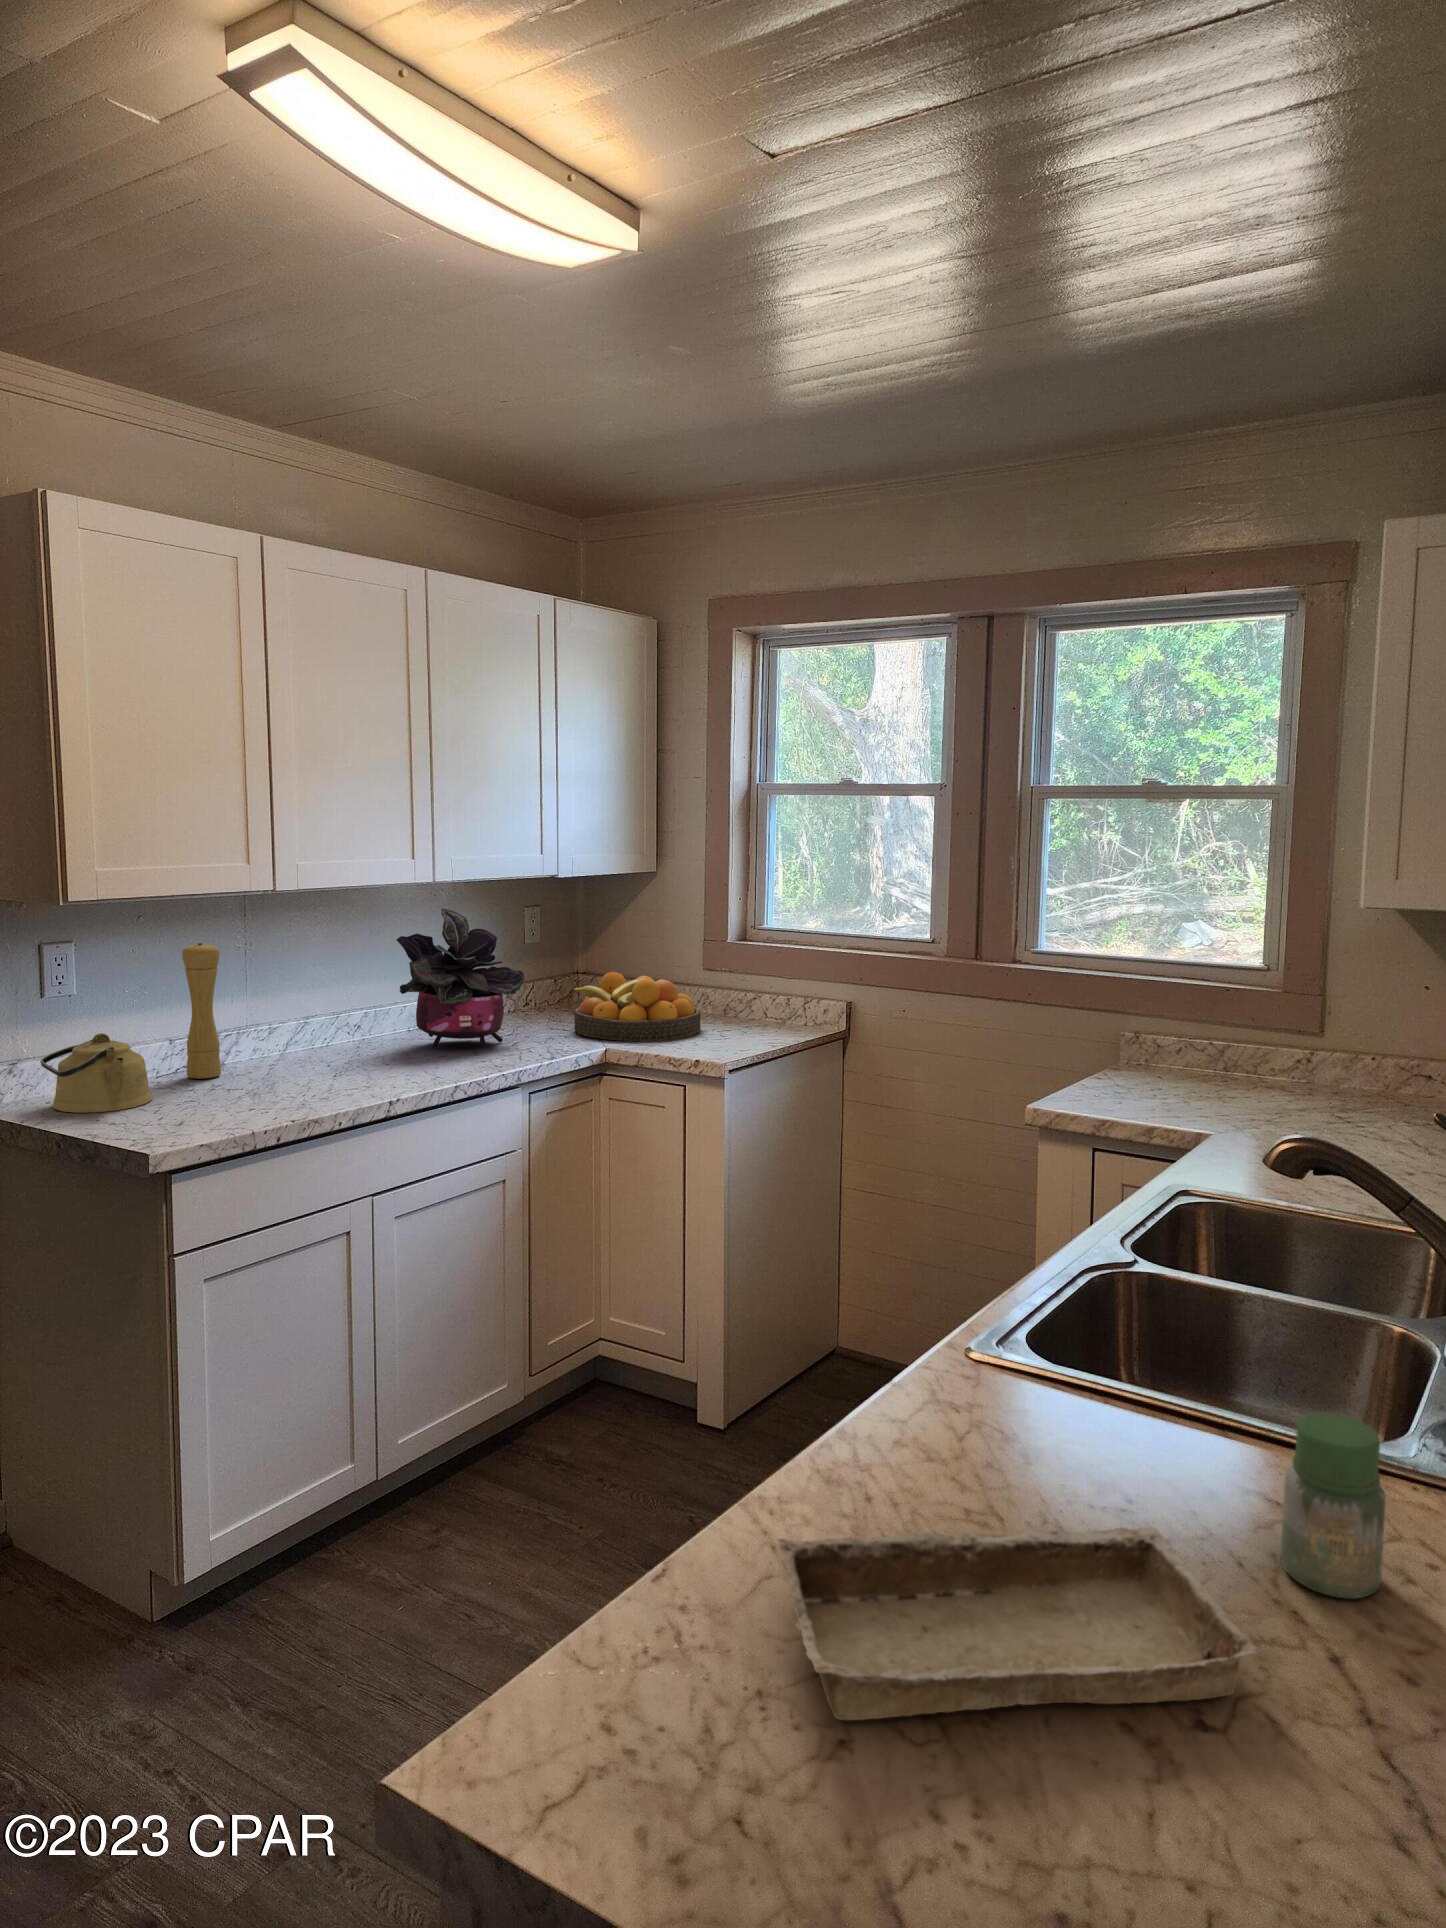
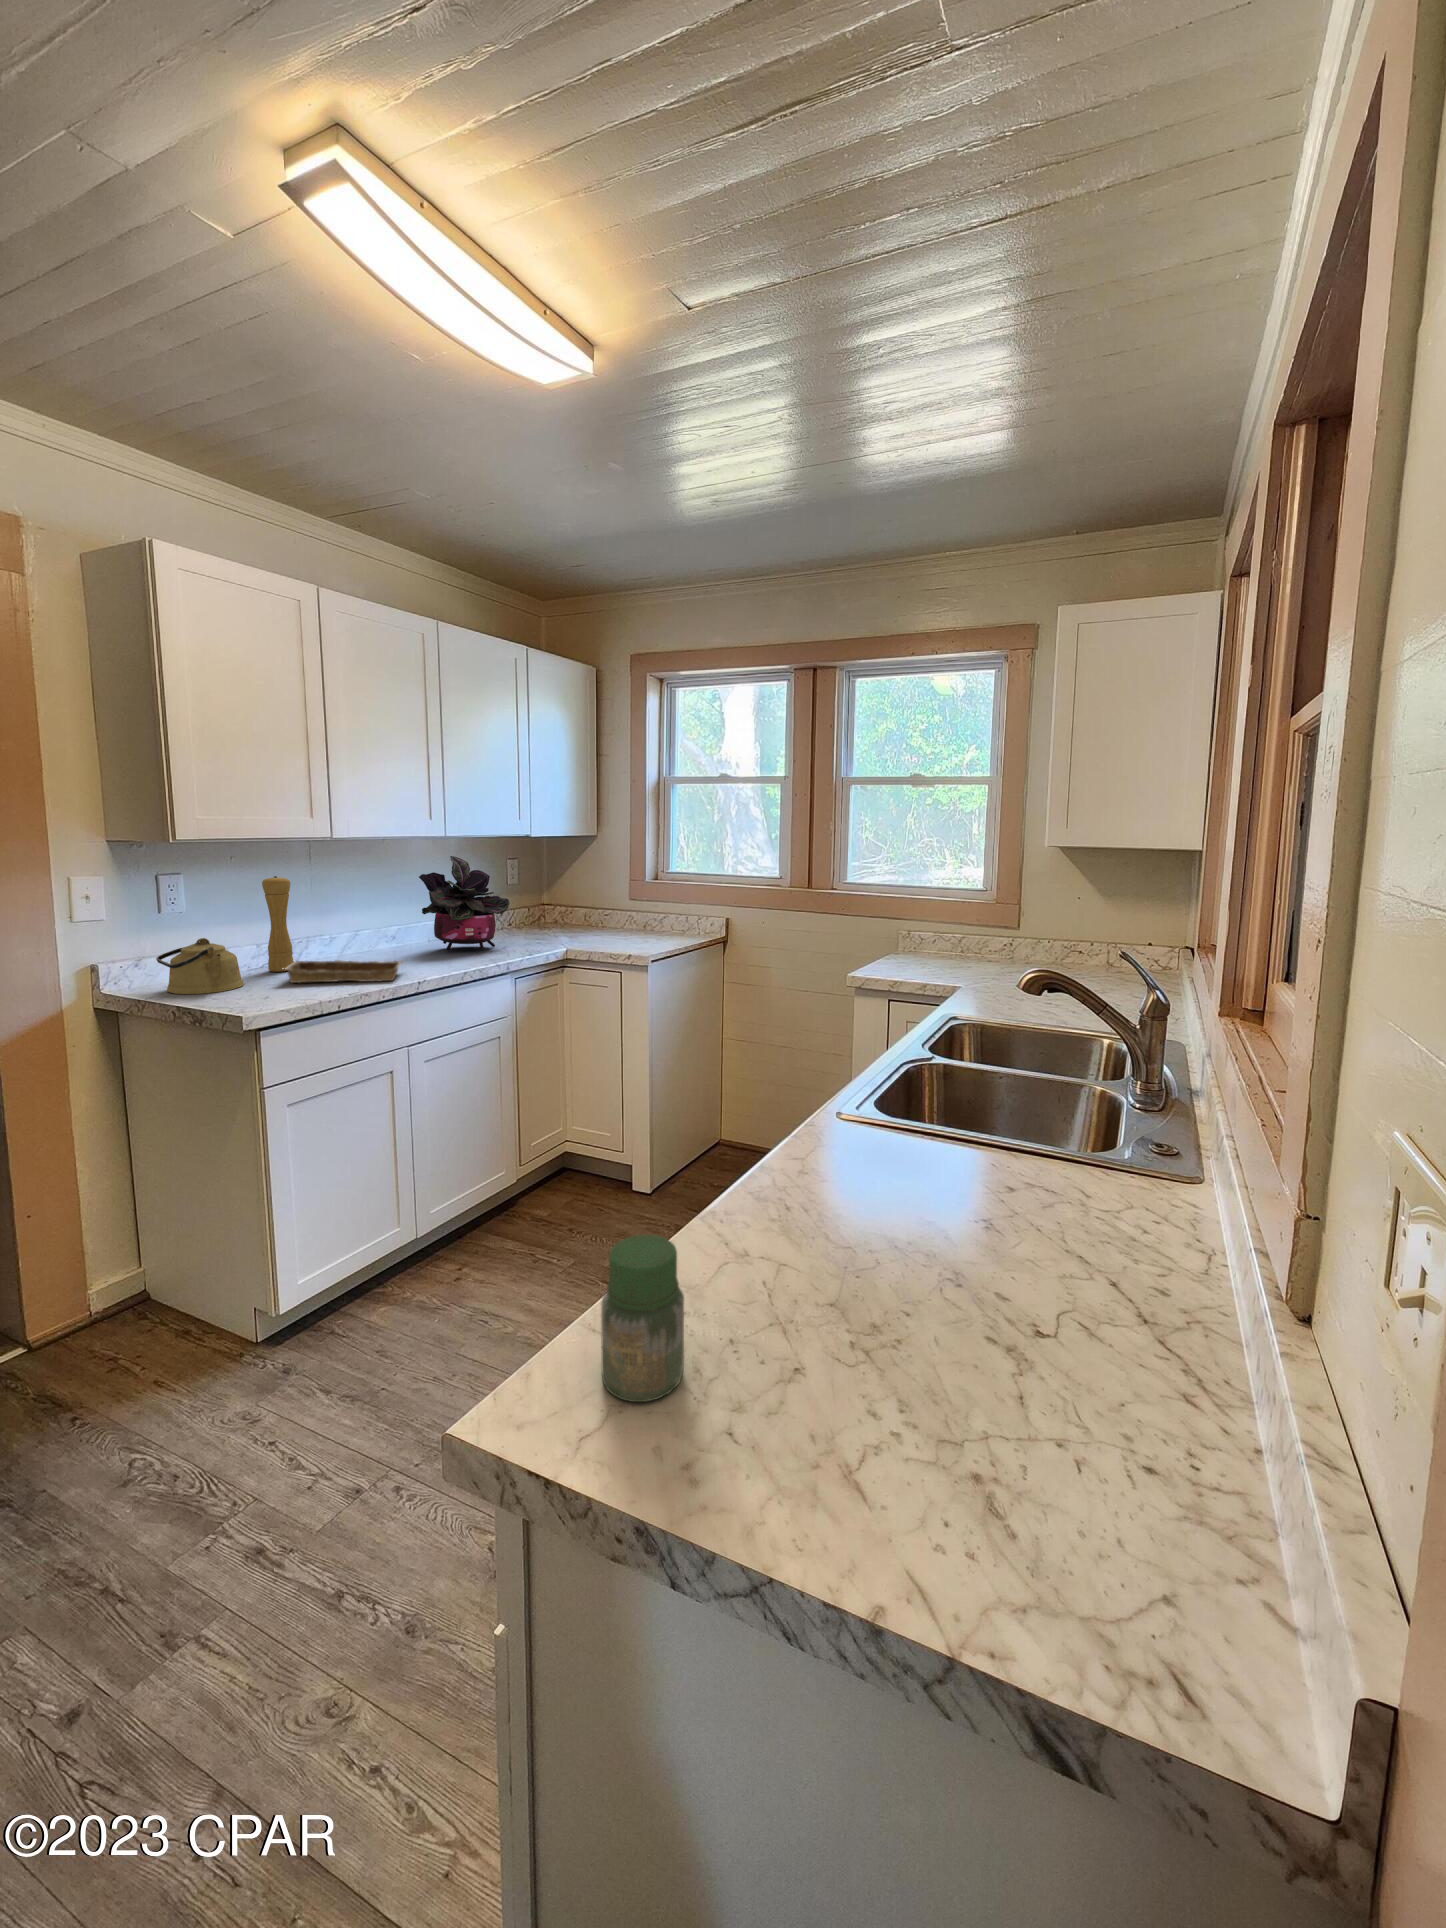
fruit bowl: present [571,972,701,1041] -> none [541,901,629,945]
jar: present [1280,1413,1386,1599] -> present [601,1235,684,1402]
tray: present [778,1527,1258,1720] -> present [287,960,402,983]

